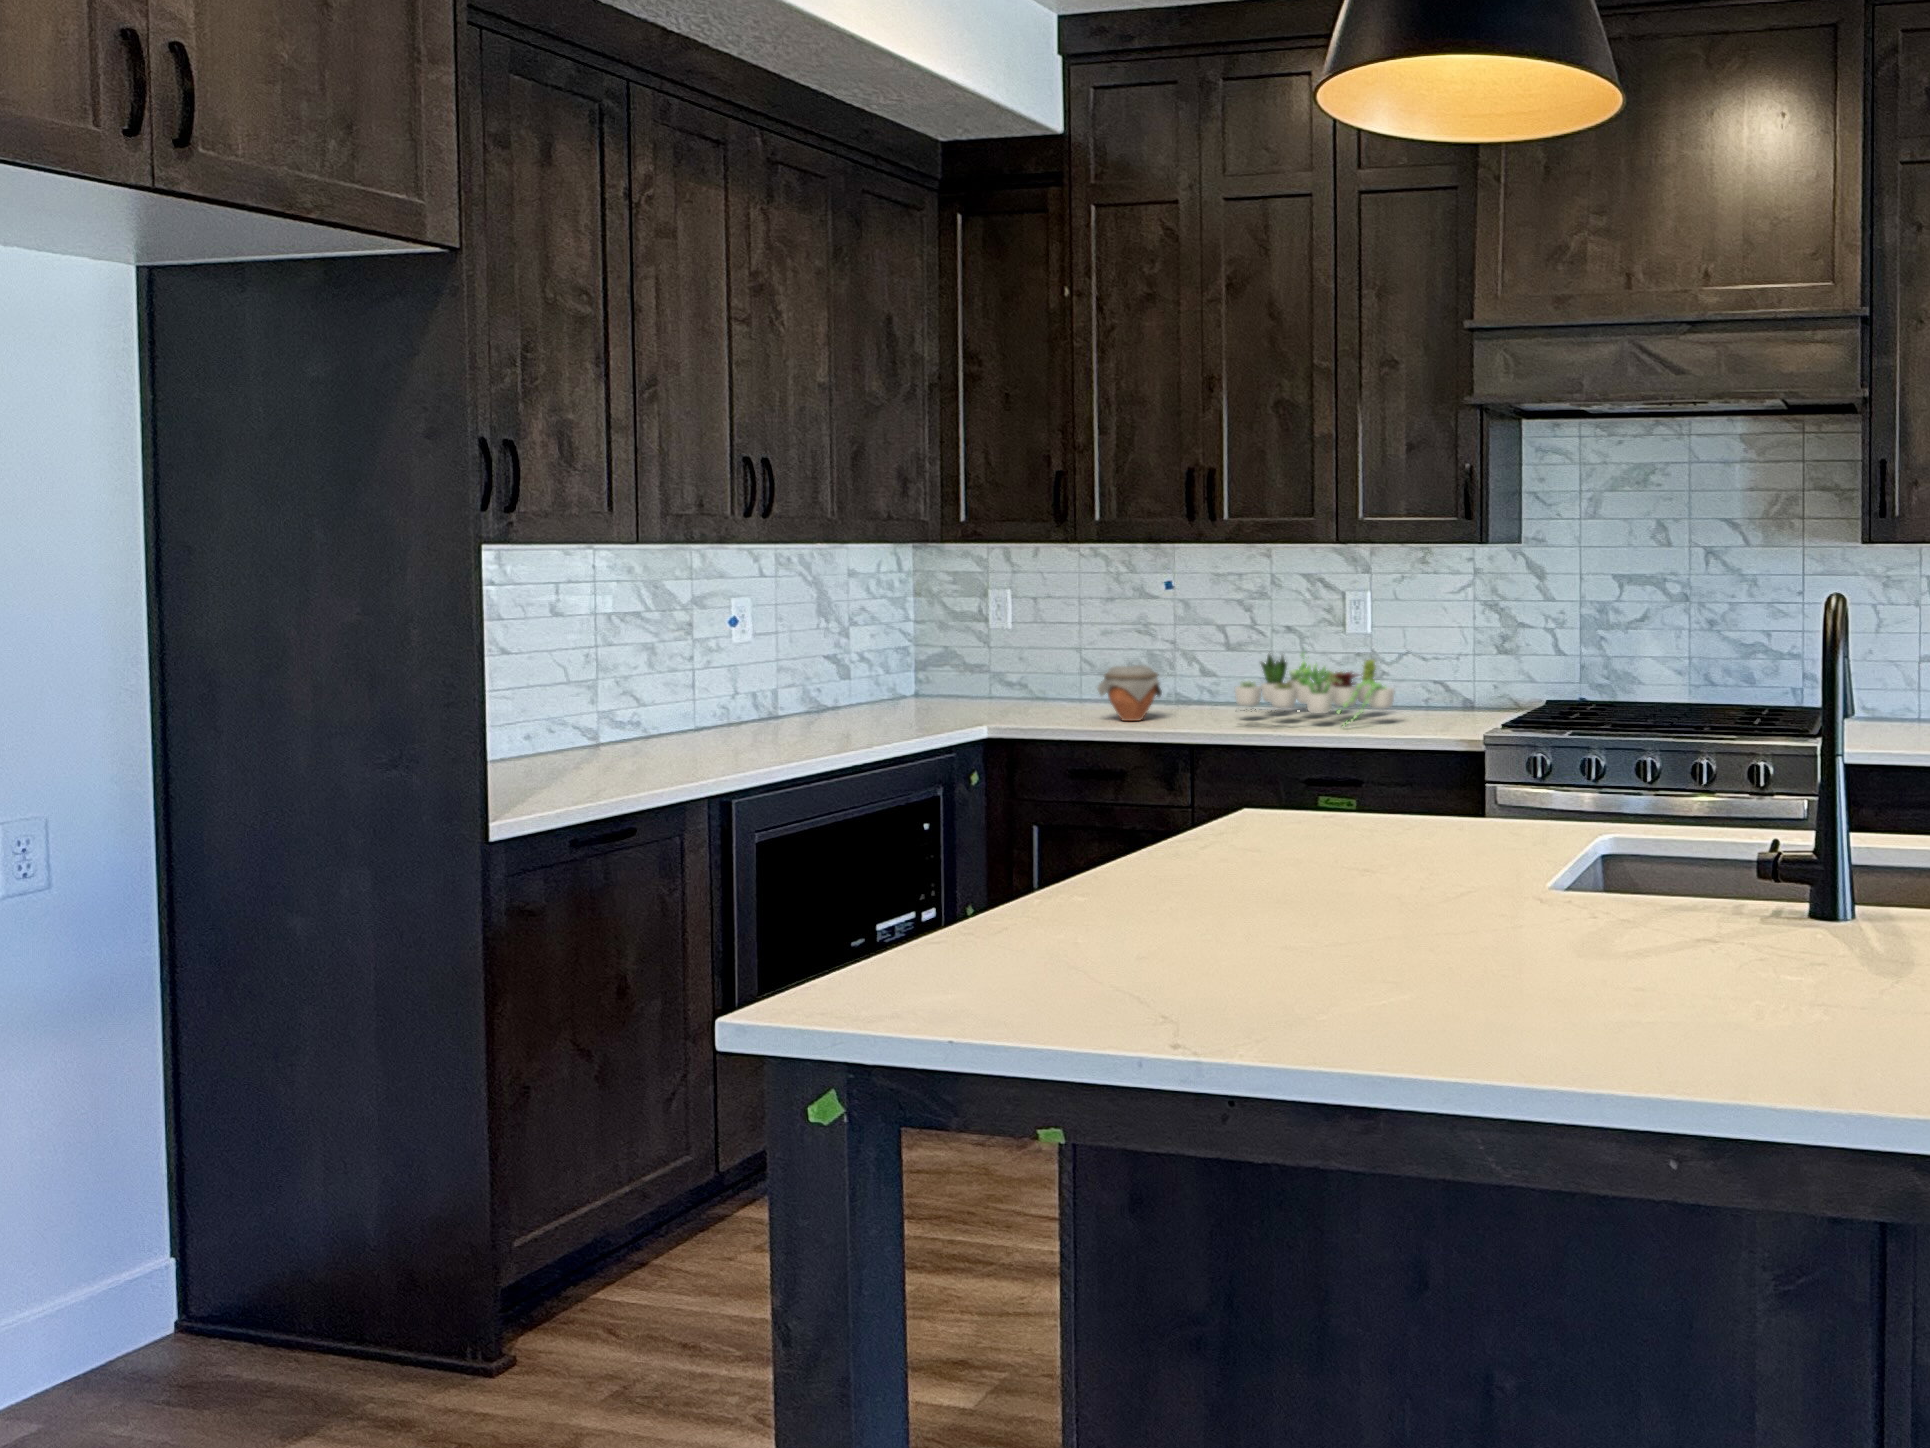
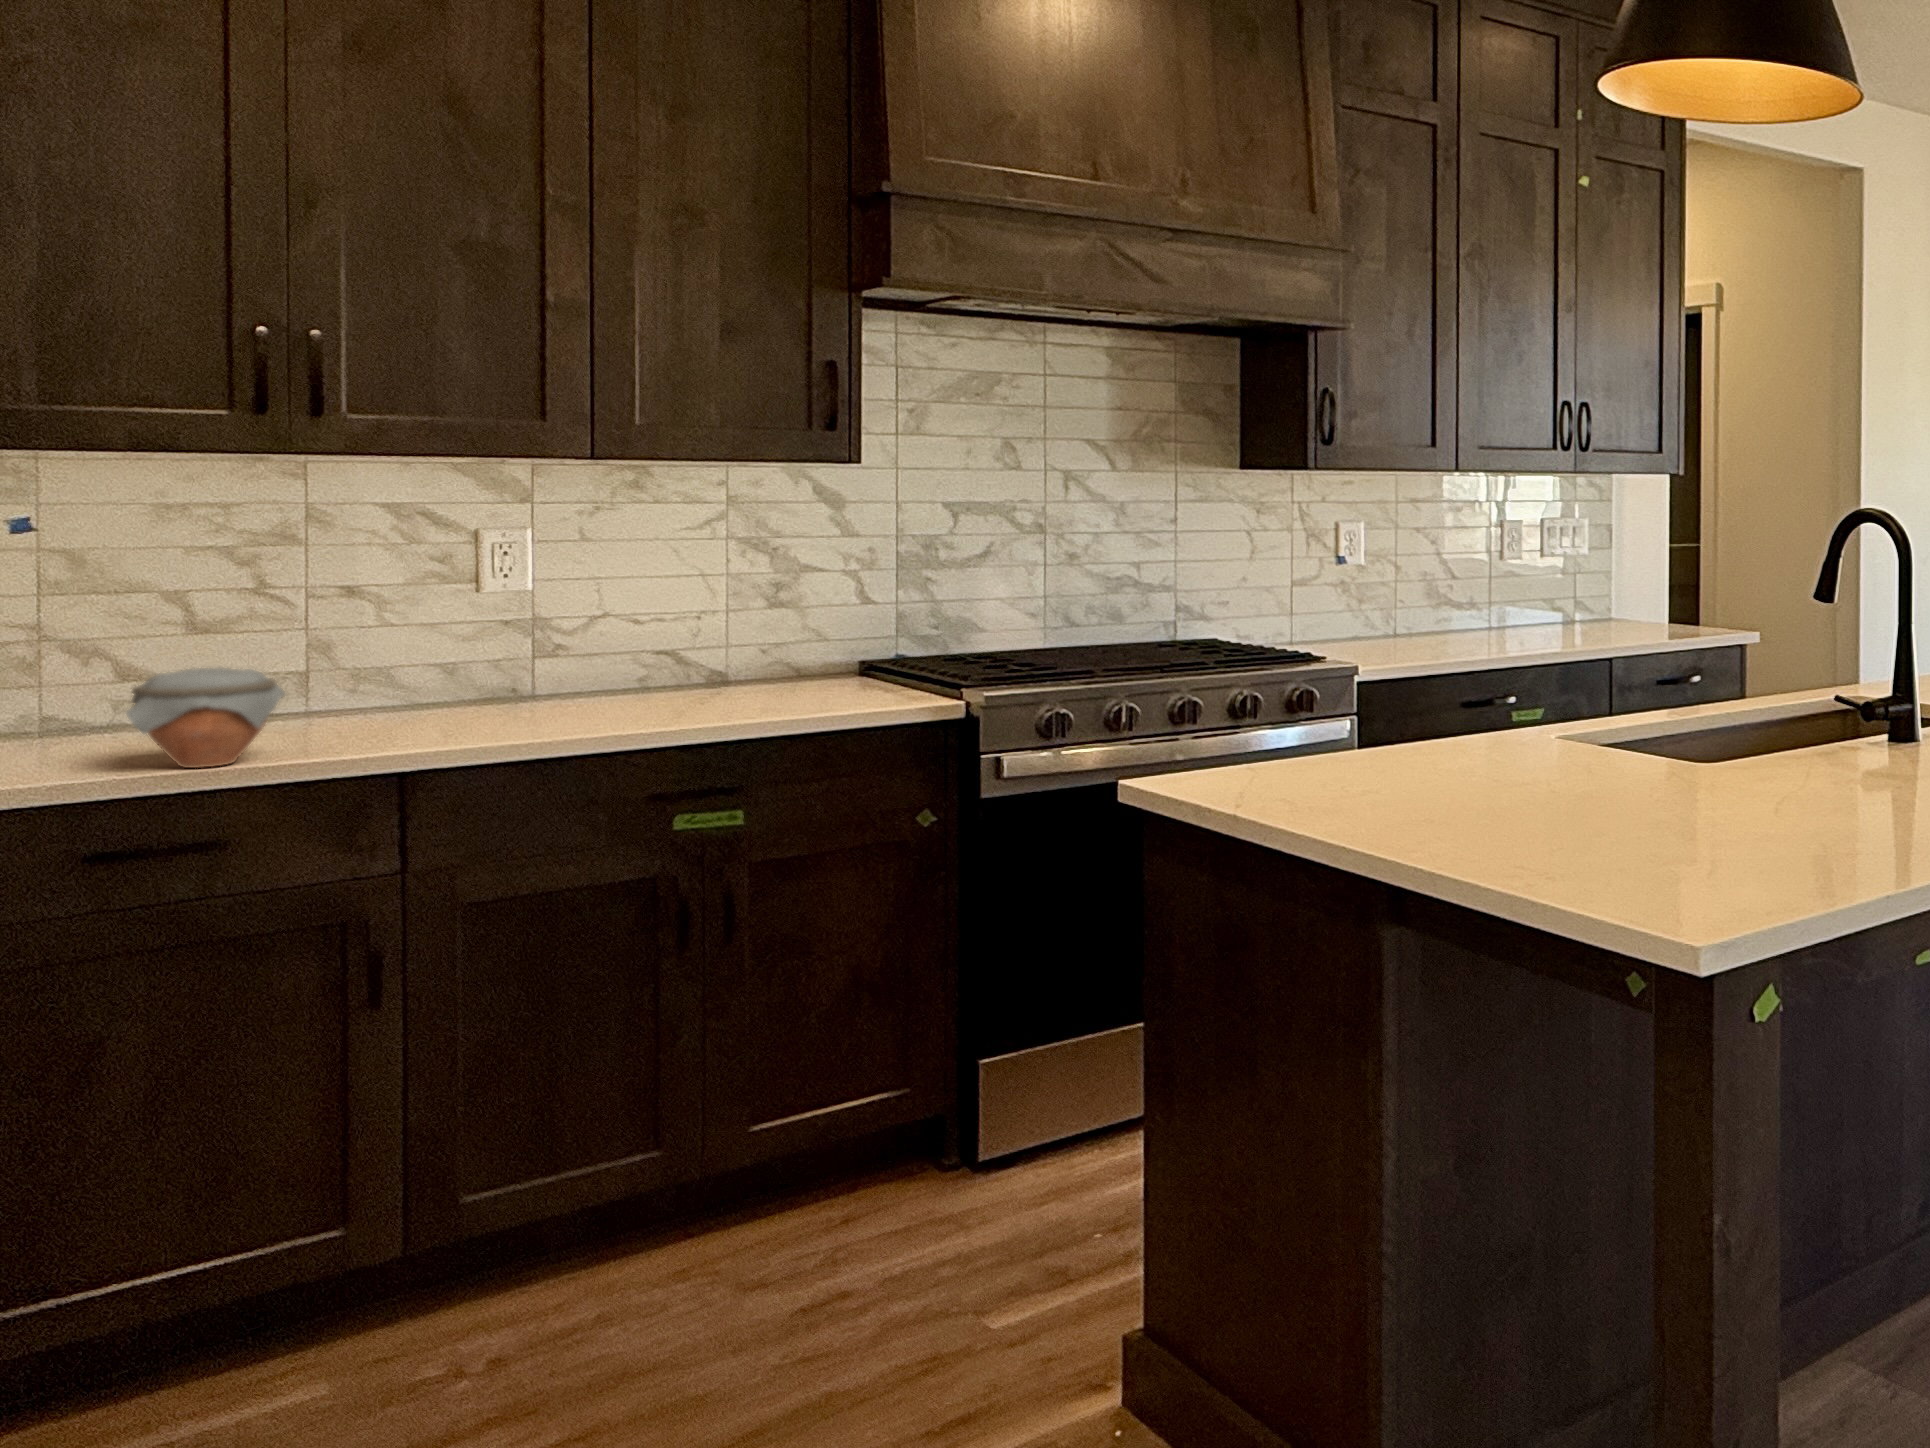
succulent plant: present [1235,652,1394,726] -> none [441,614,757,724]

